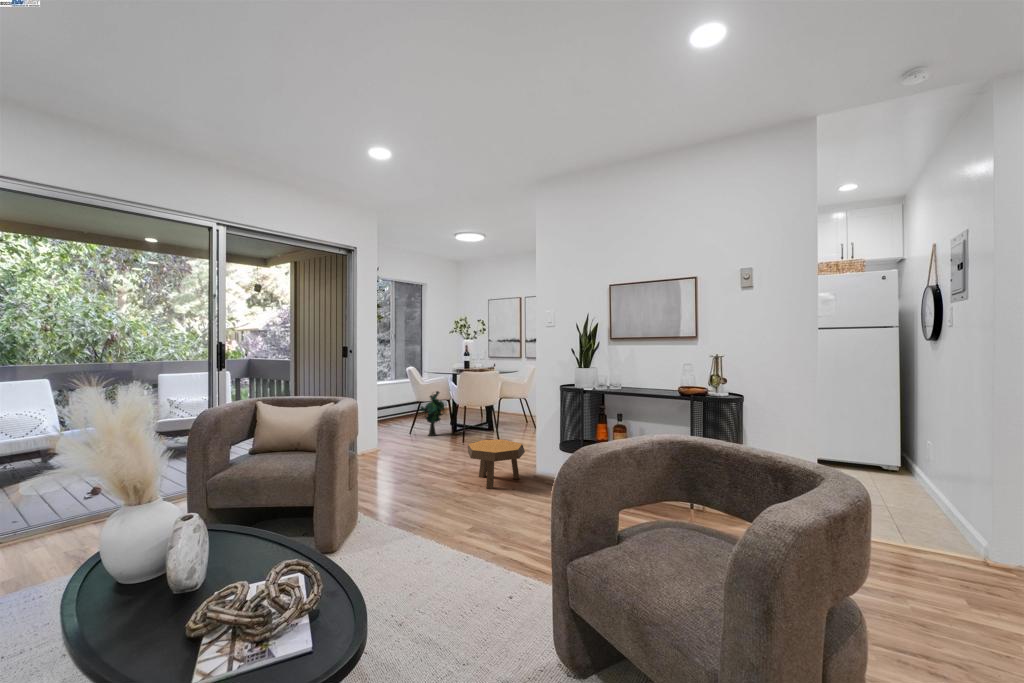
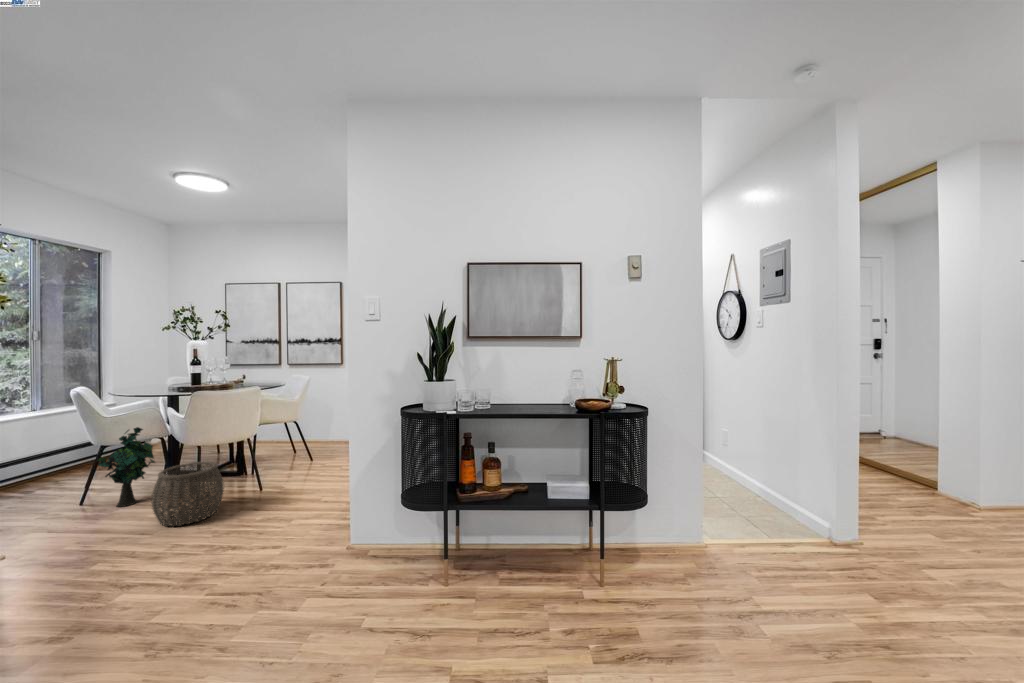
woven basket: none [442,414,477,448] -> present [151,462,224,526]
footstool: present [468,440,525,489] -> none [220,507,335,617]

